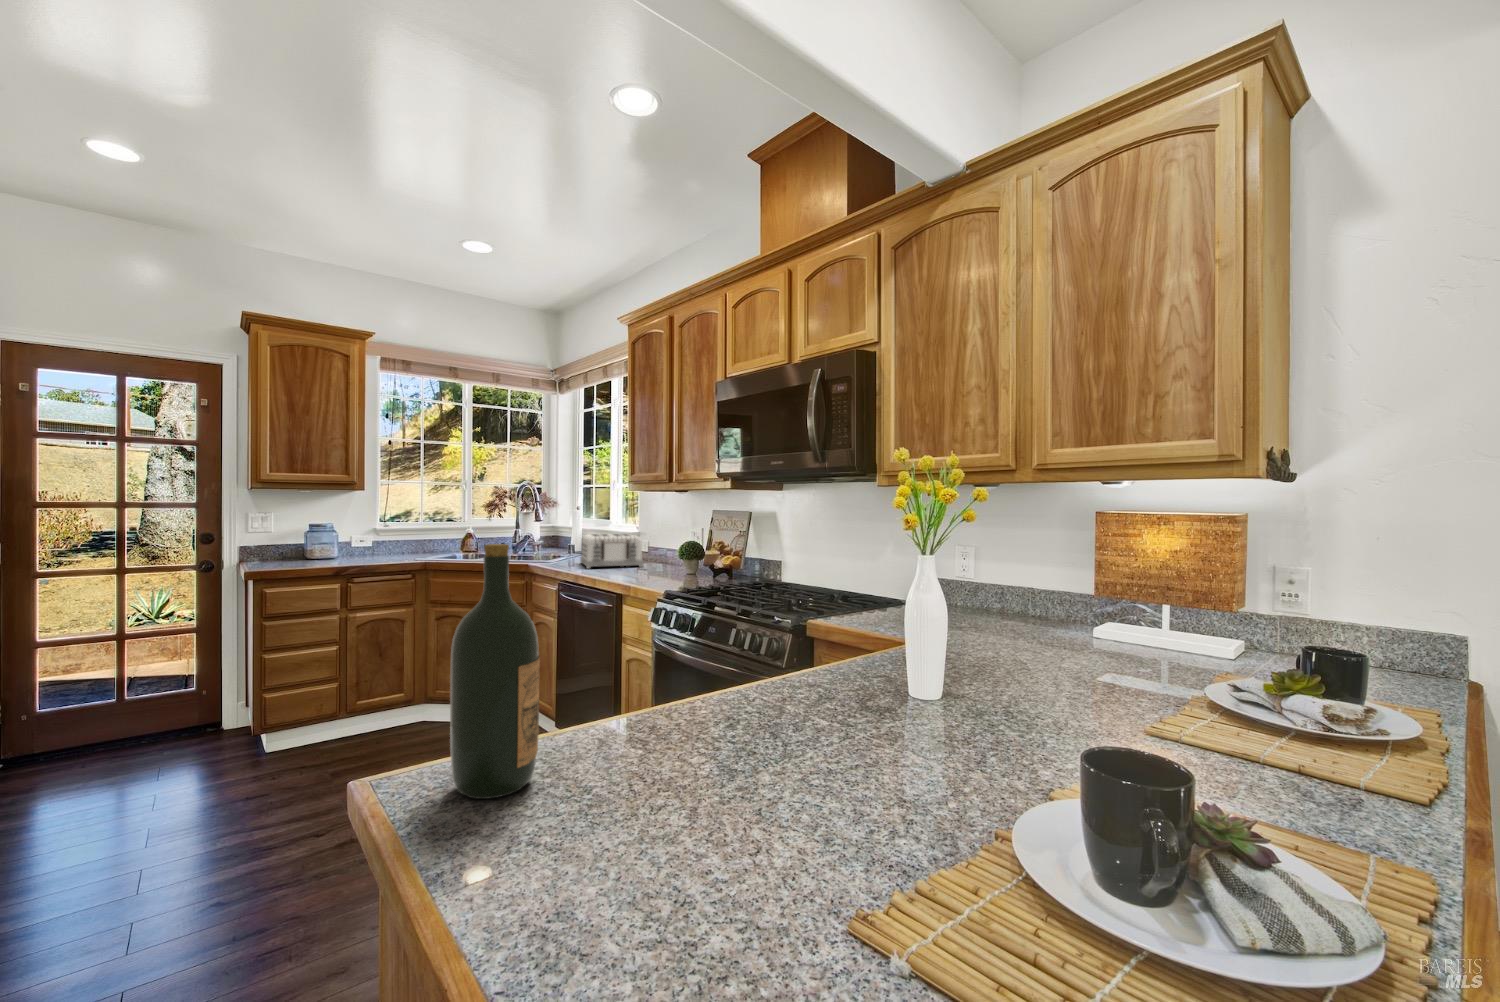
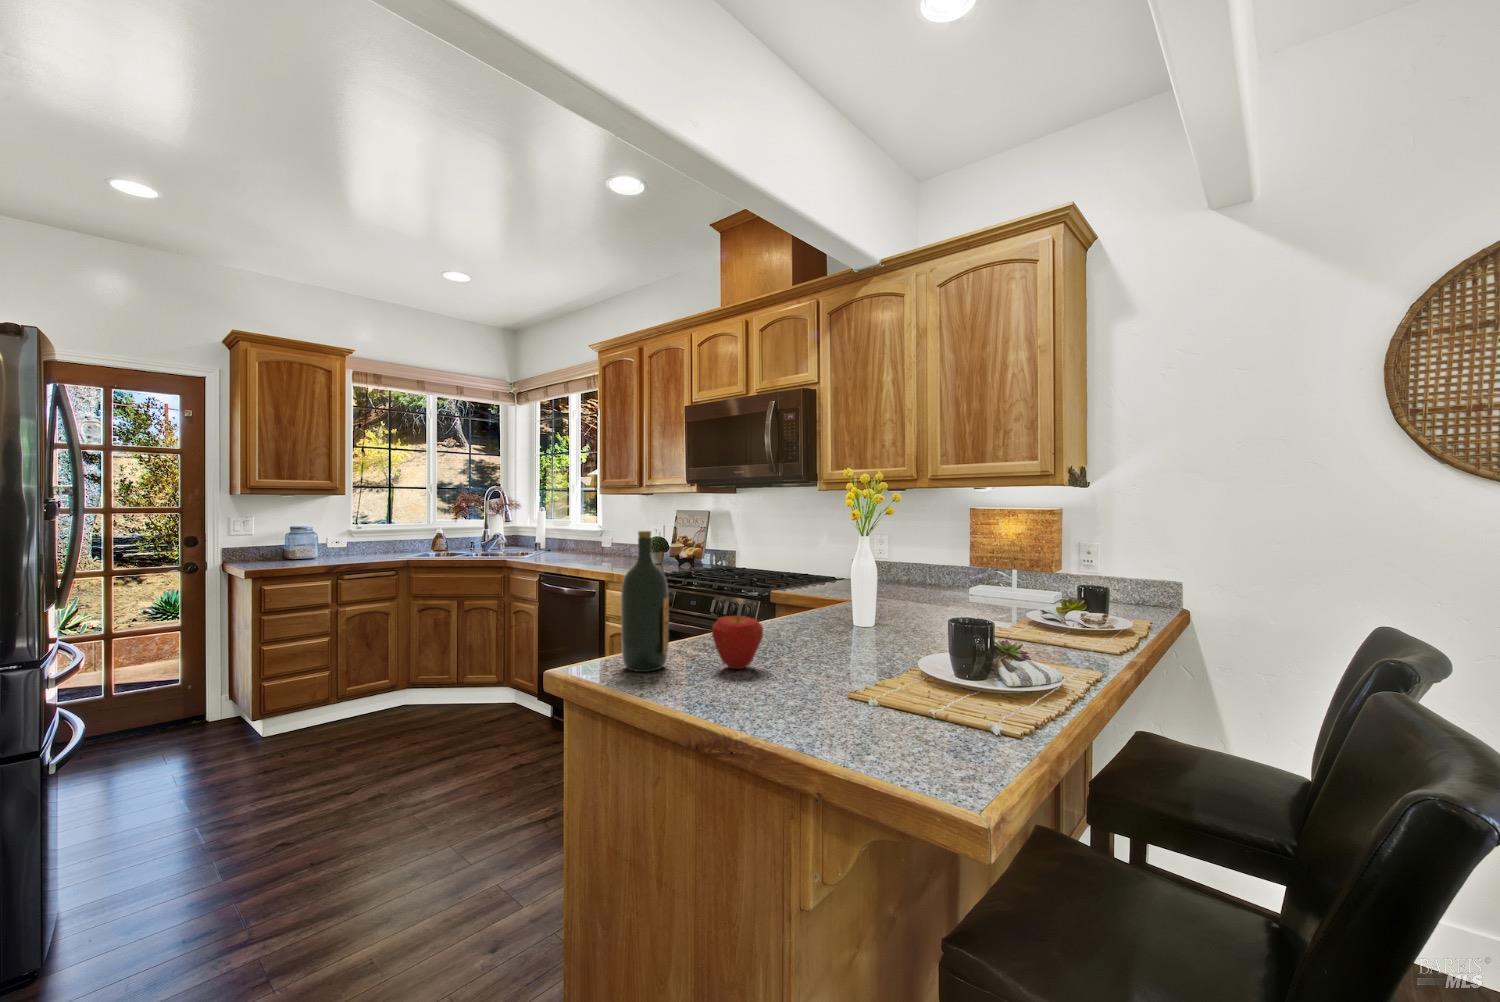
toaster: present [581,534,643,568] -> none [551,531,610,561]
apple: none [604,699,700,804] -> present [712,615,763,669]

